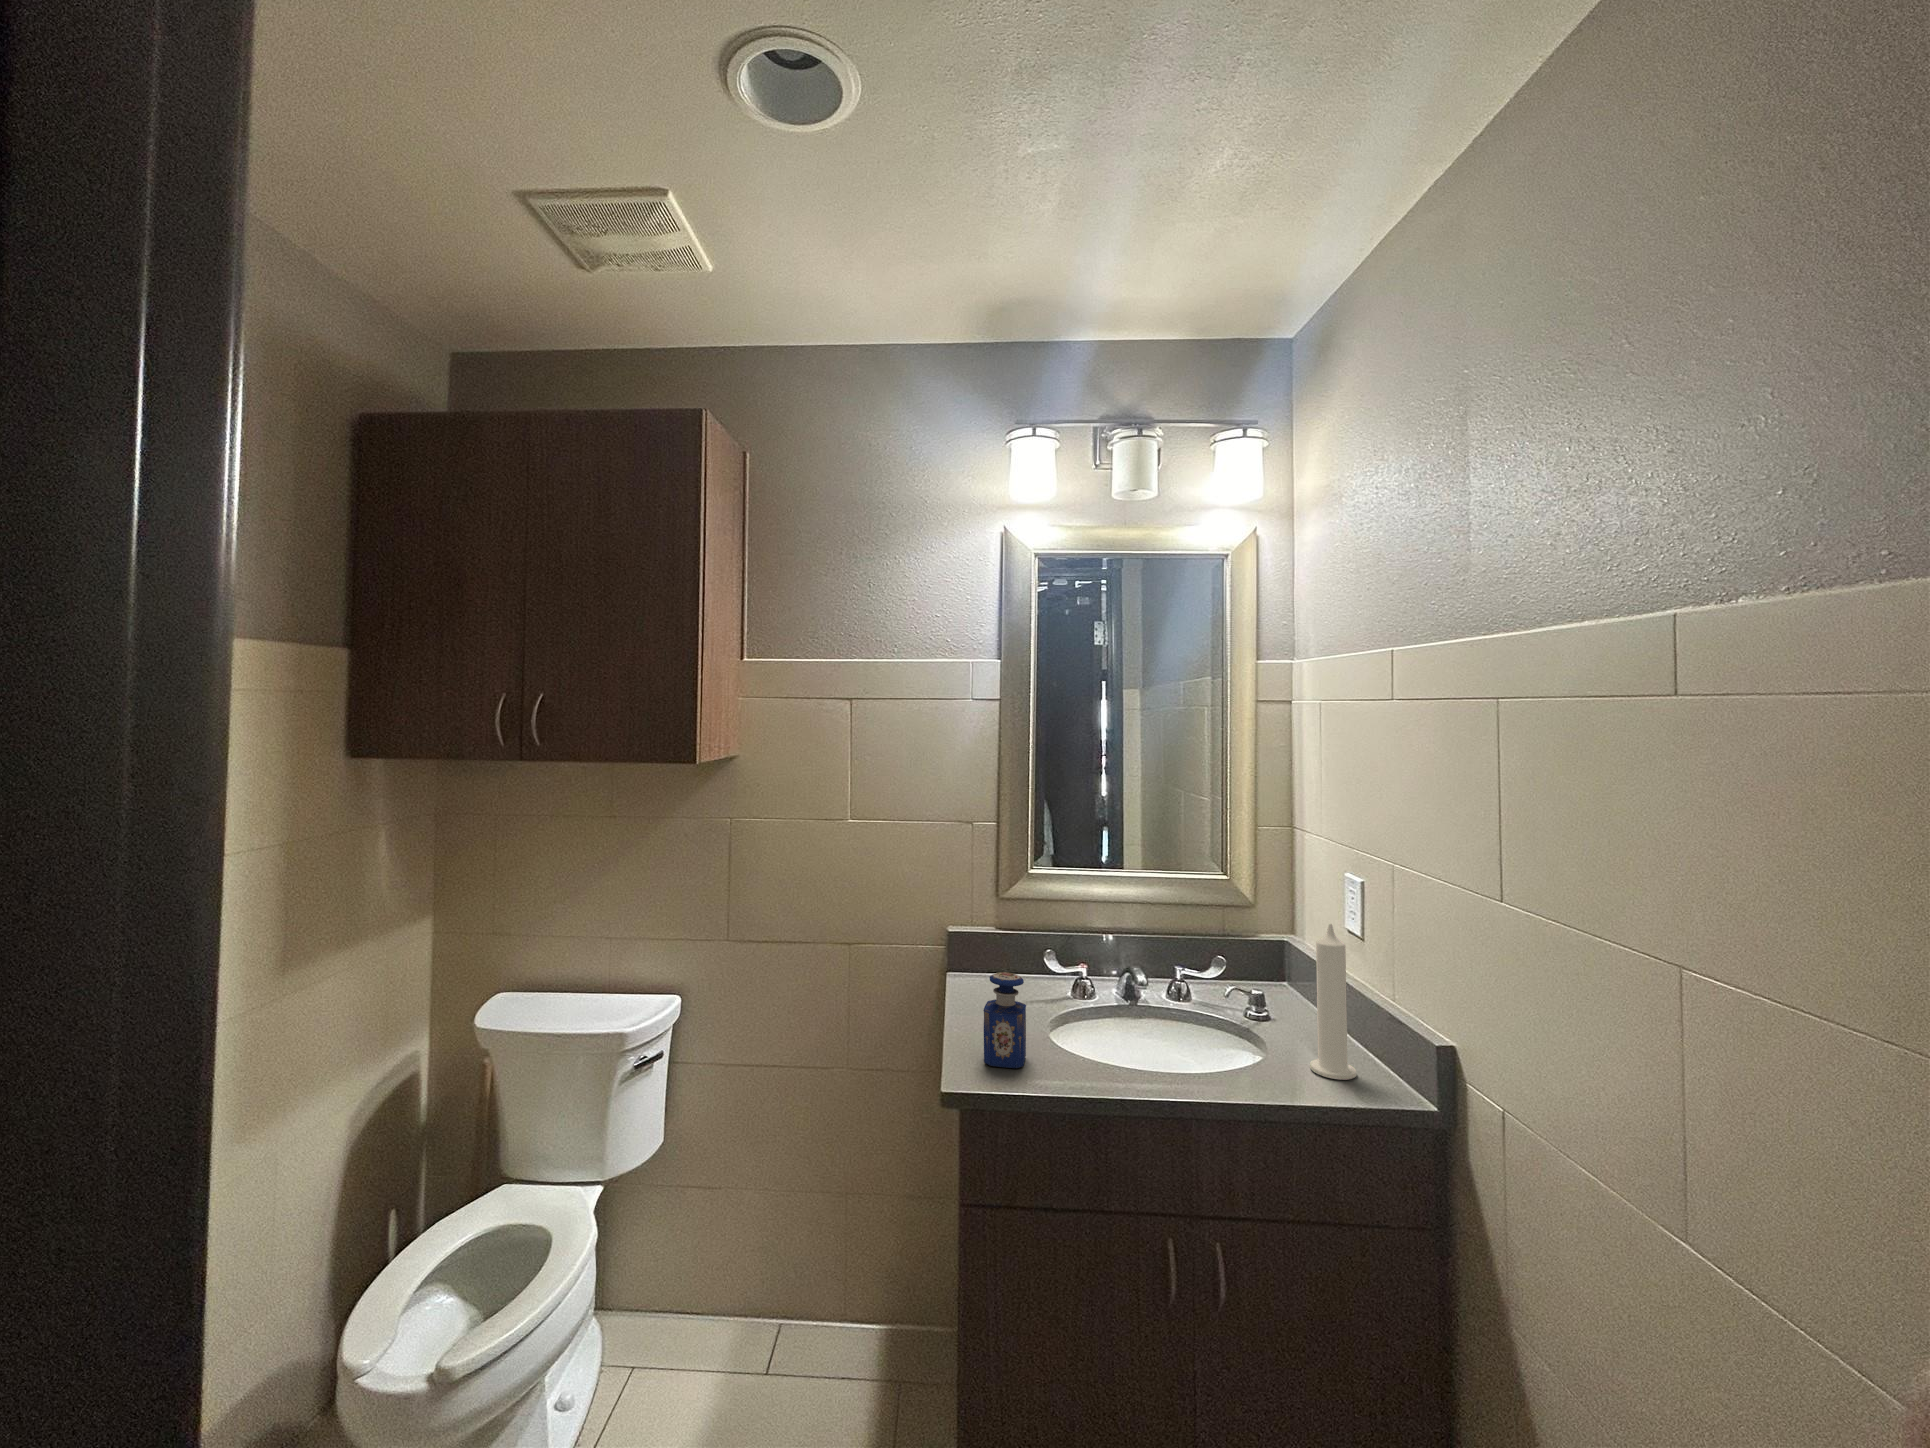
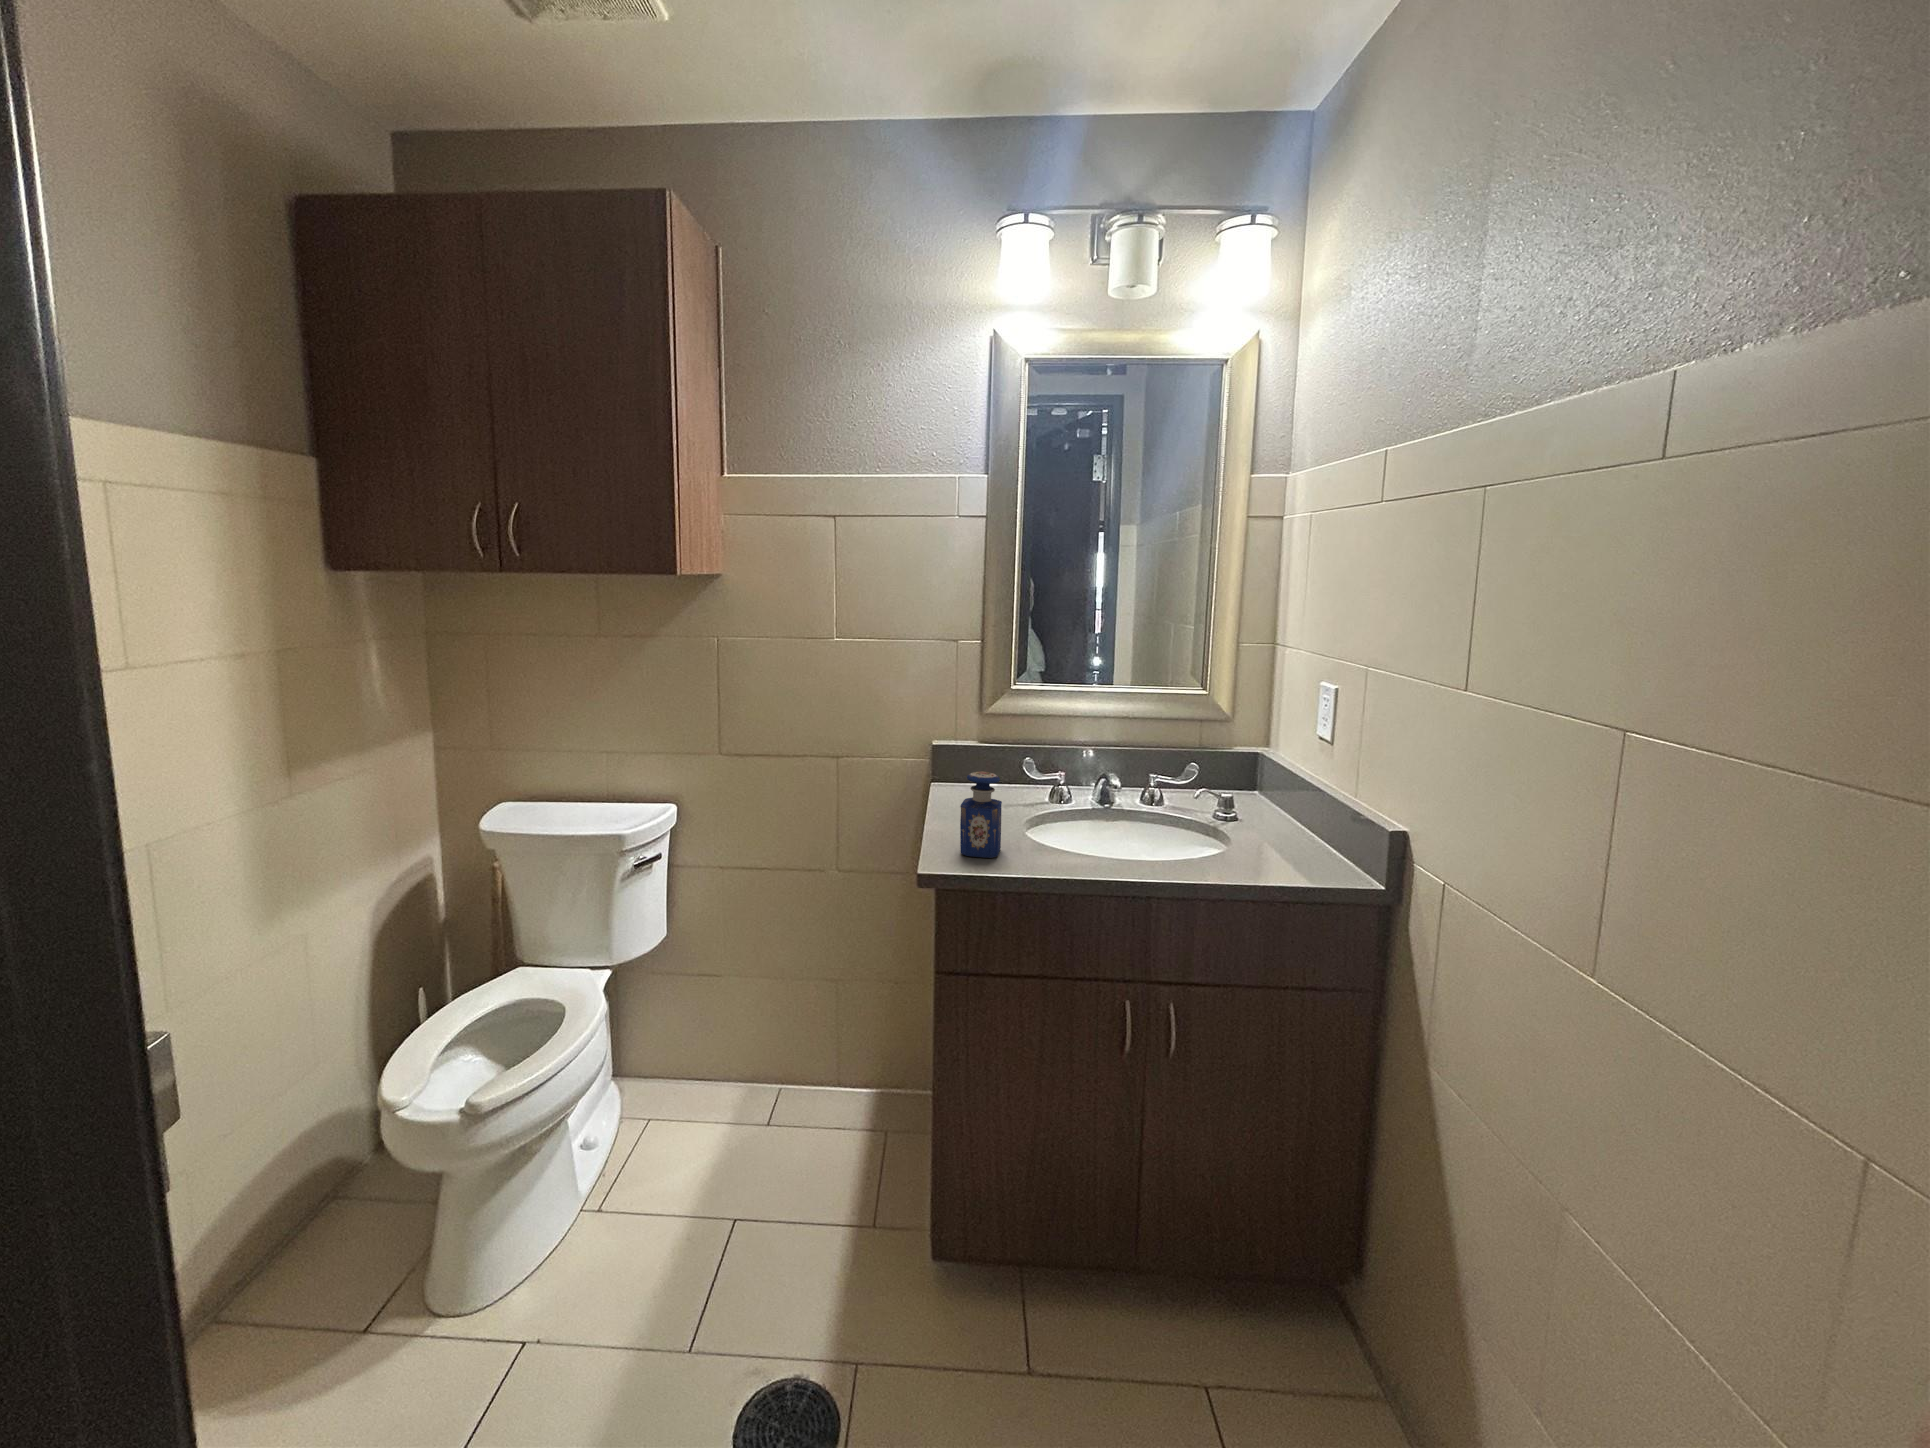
candle: present [1310,923,1356,1080] -> none [1270,723,1314,867]

